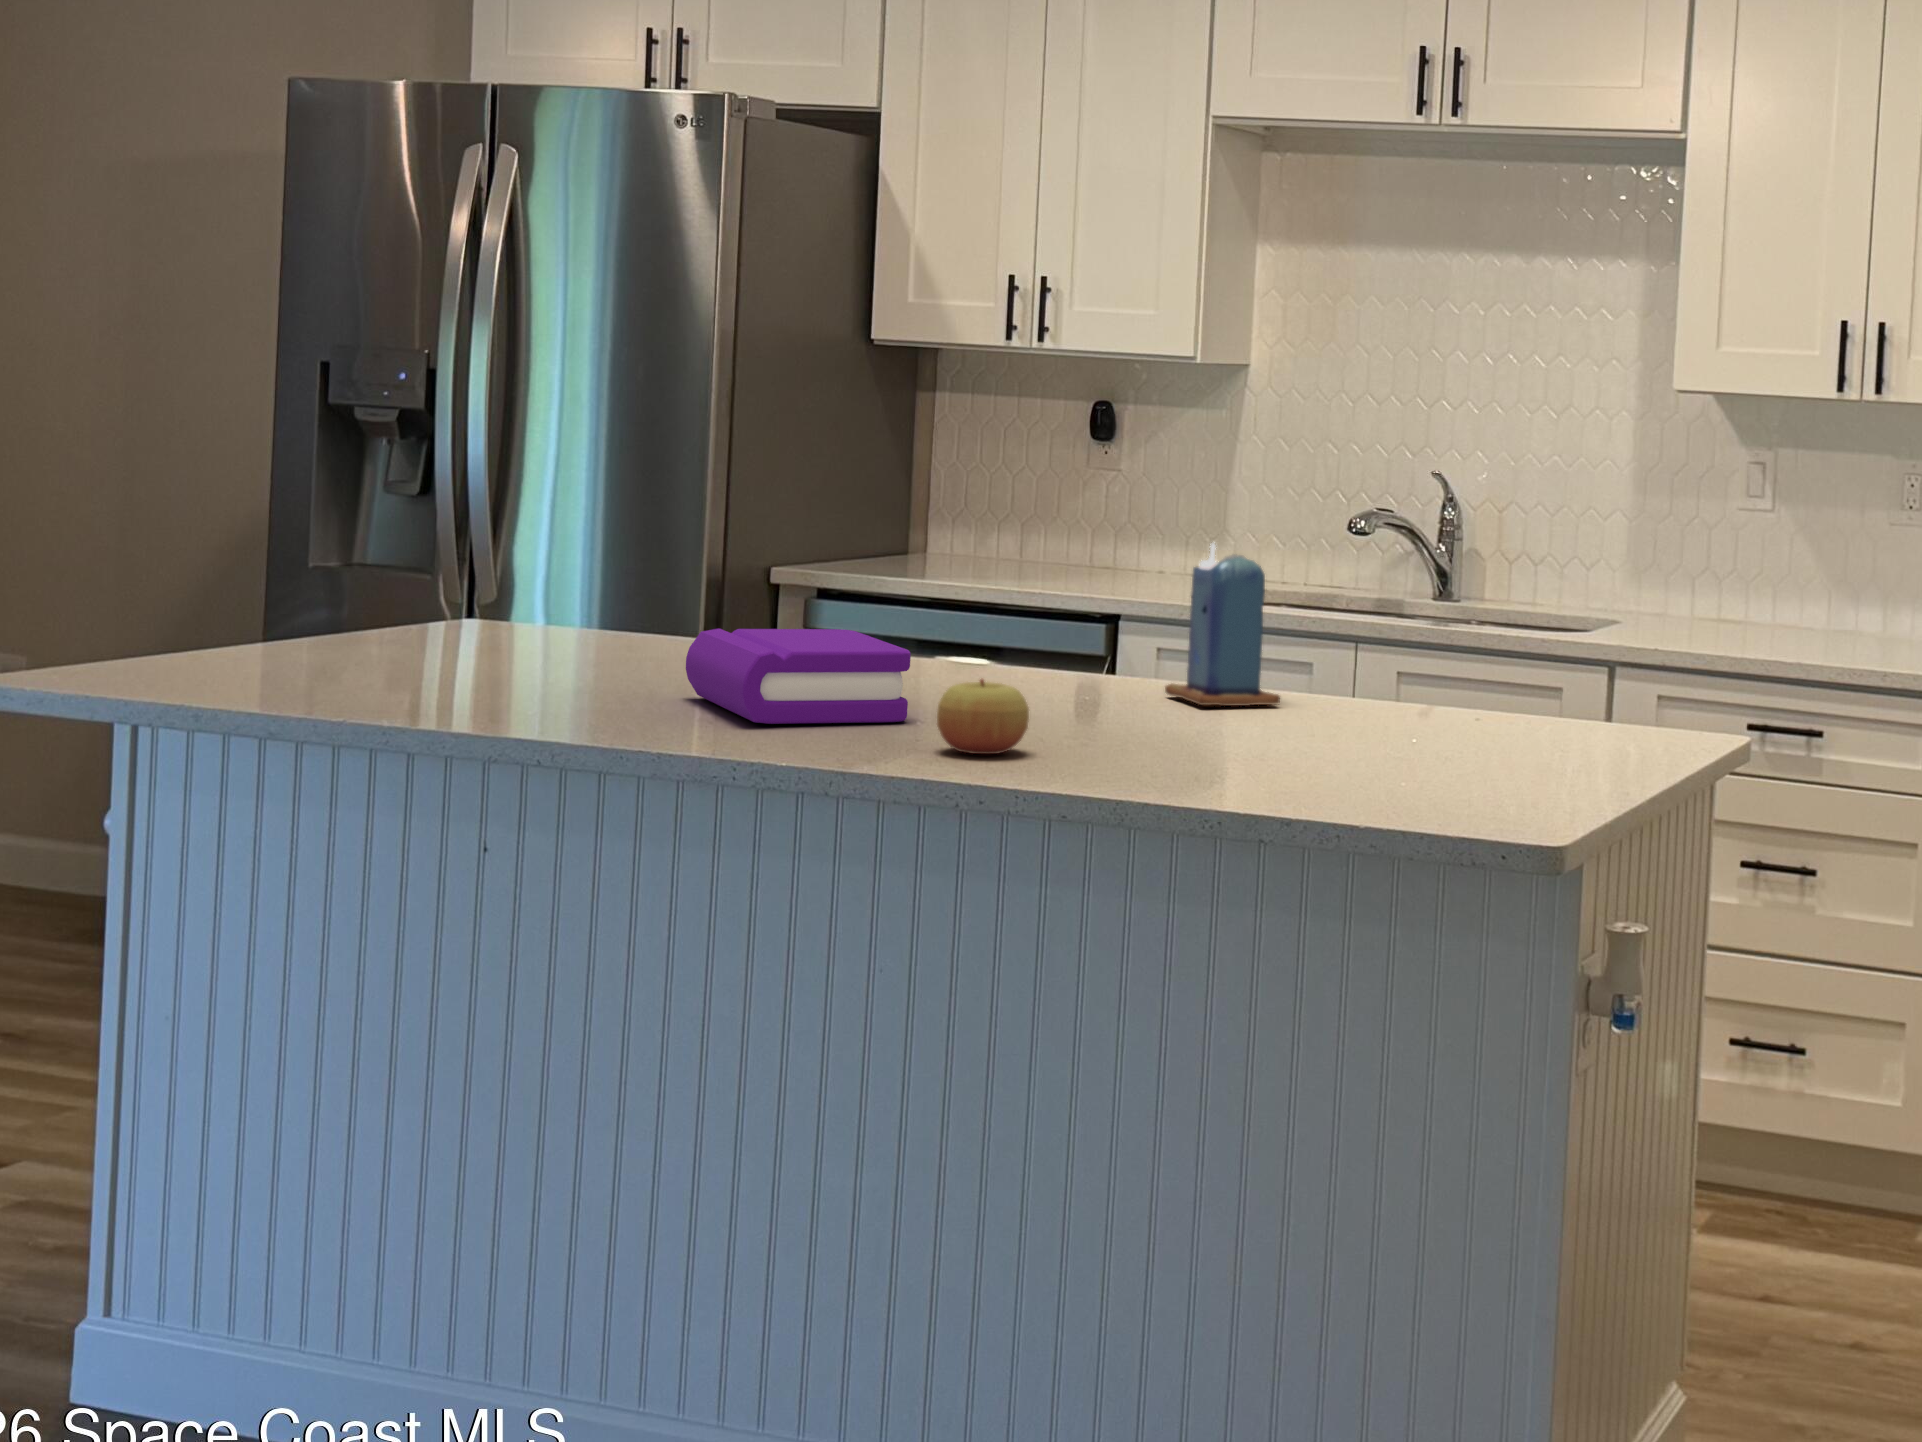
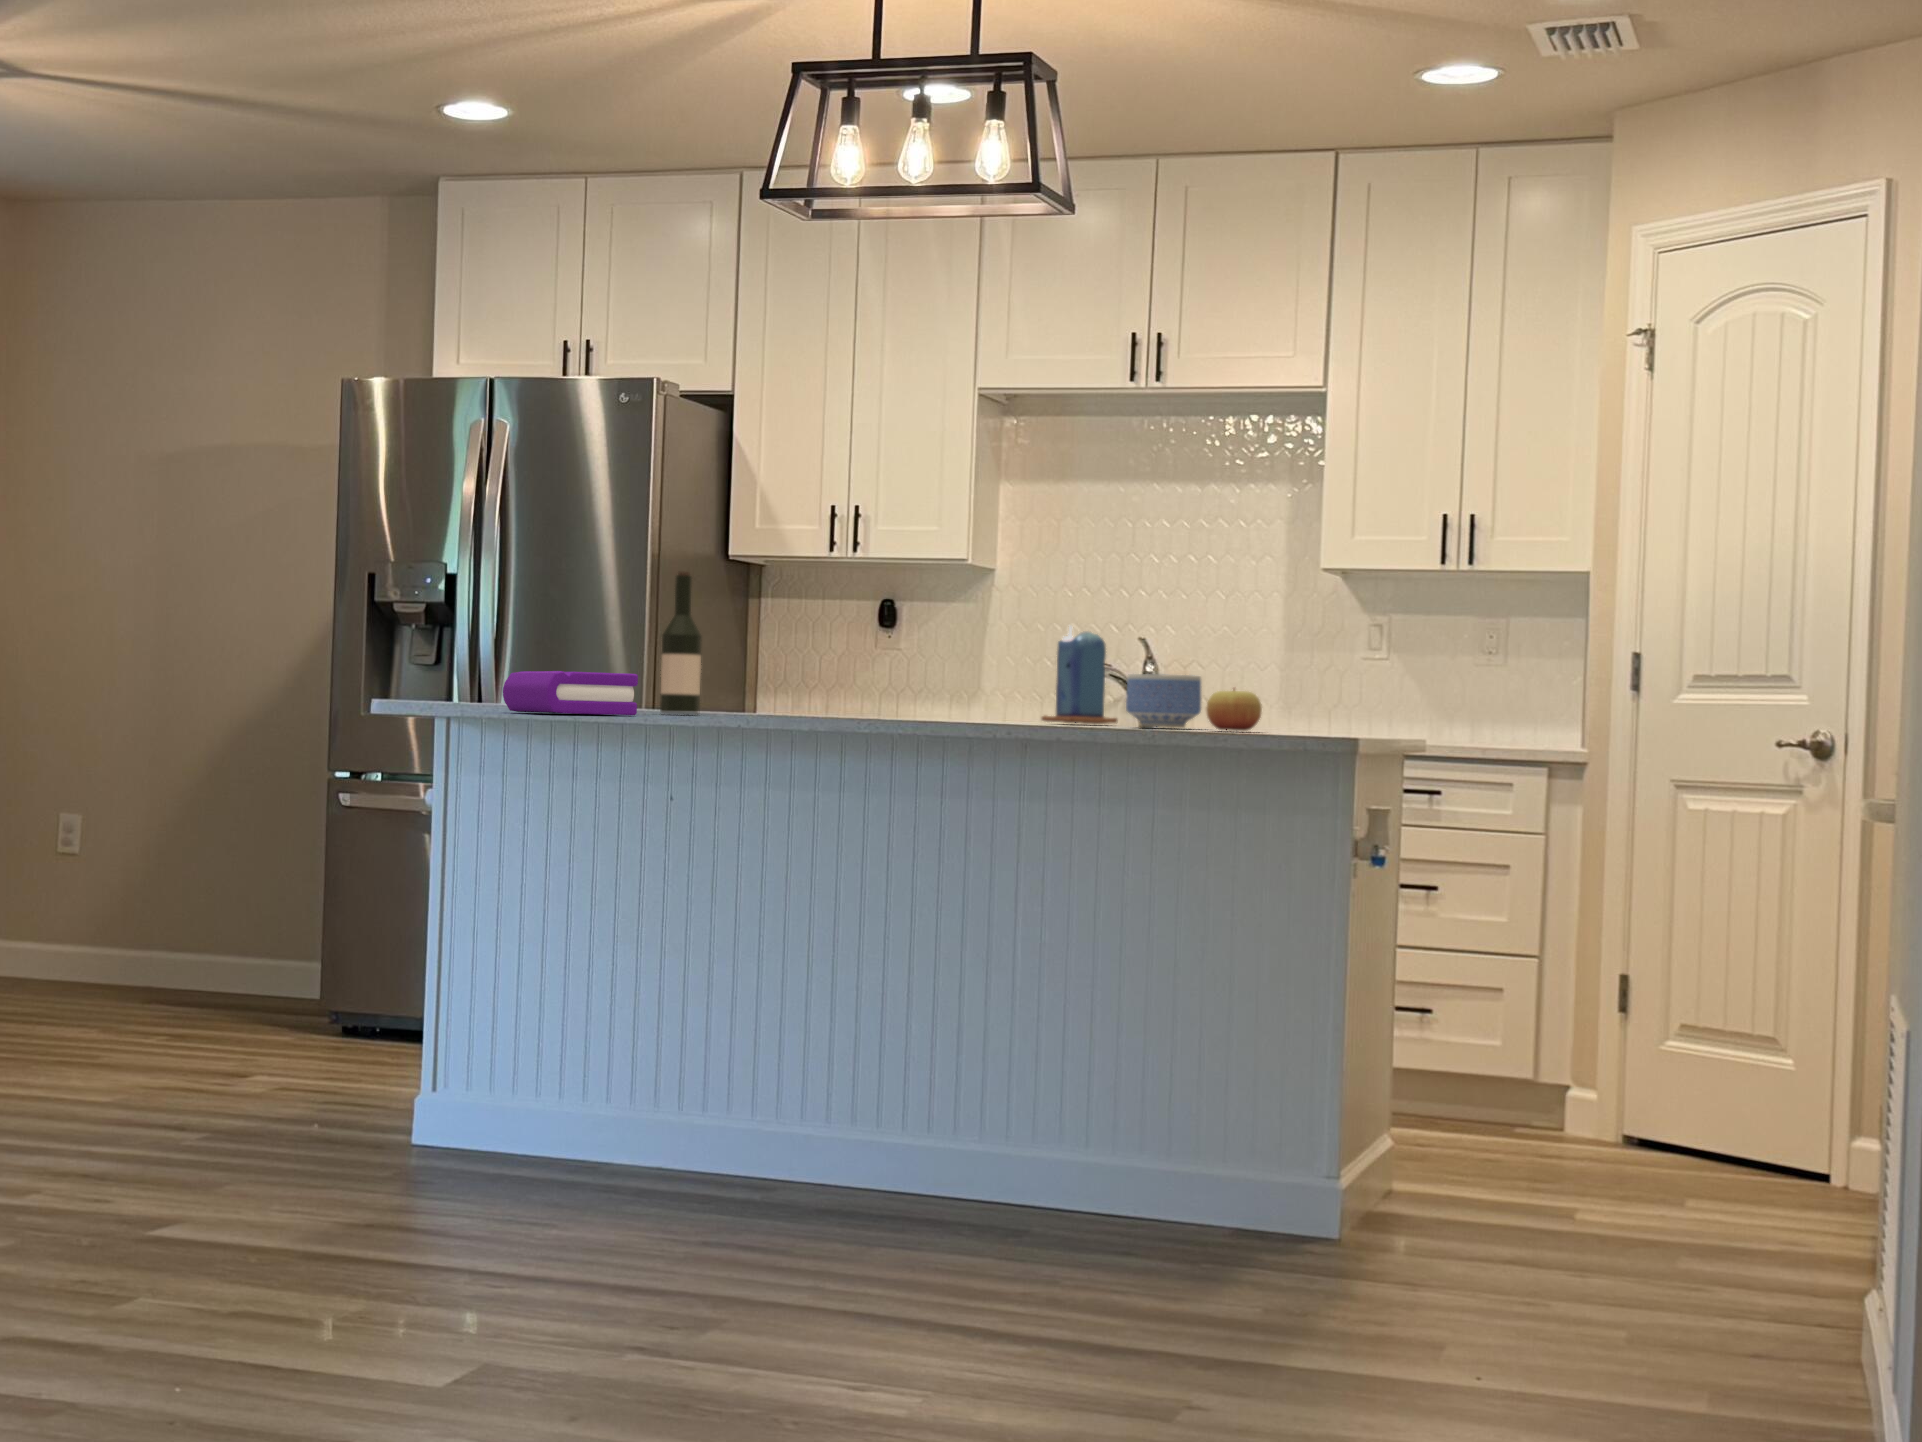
wine bottle: none [576,430,647,660] -> present [660,571,702,715]
book: present [686,628,911,724] -> present [503,671,638,715]
bowl: none [1270,644,1393,741] -> present [1126,674,1201,728]
apple: present [937,679,1029,754] -> present [1206,689,1262,731]

